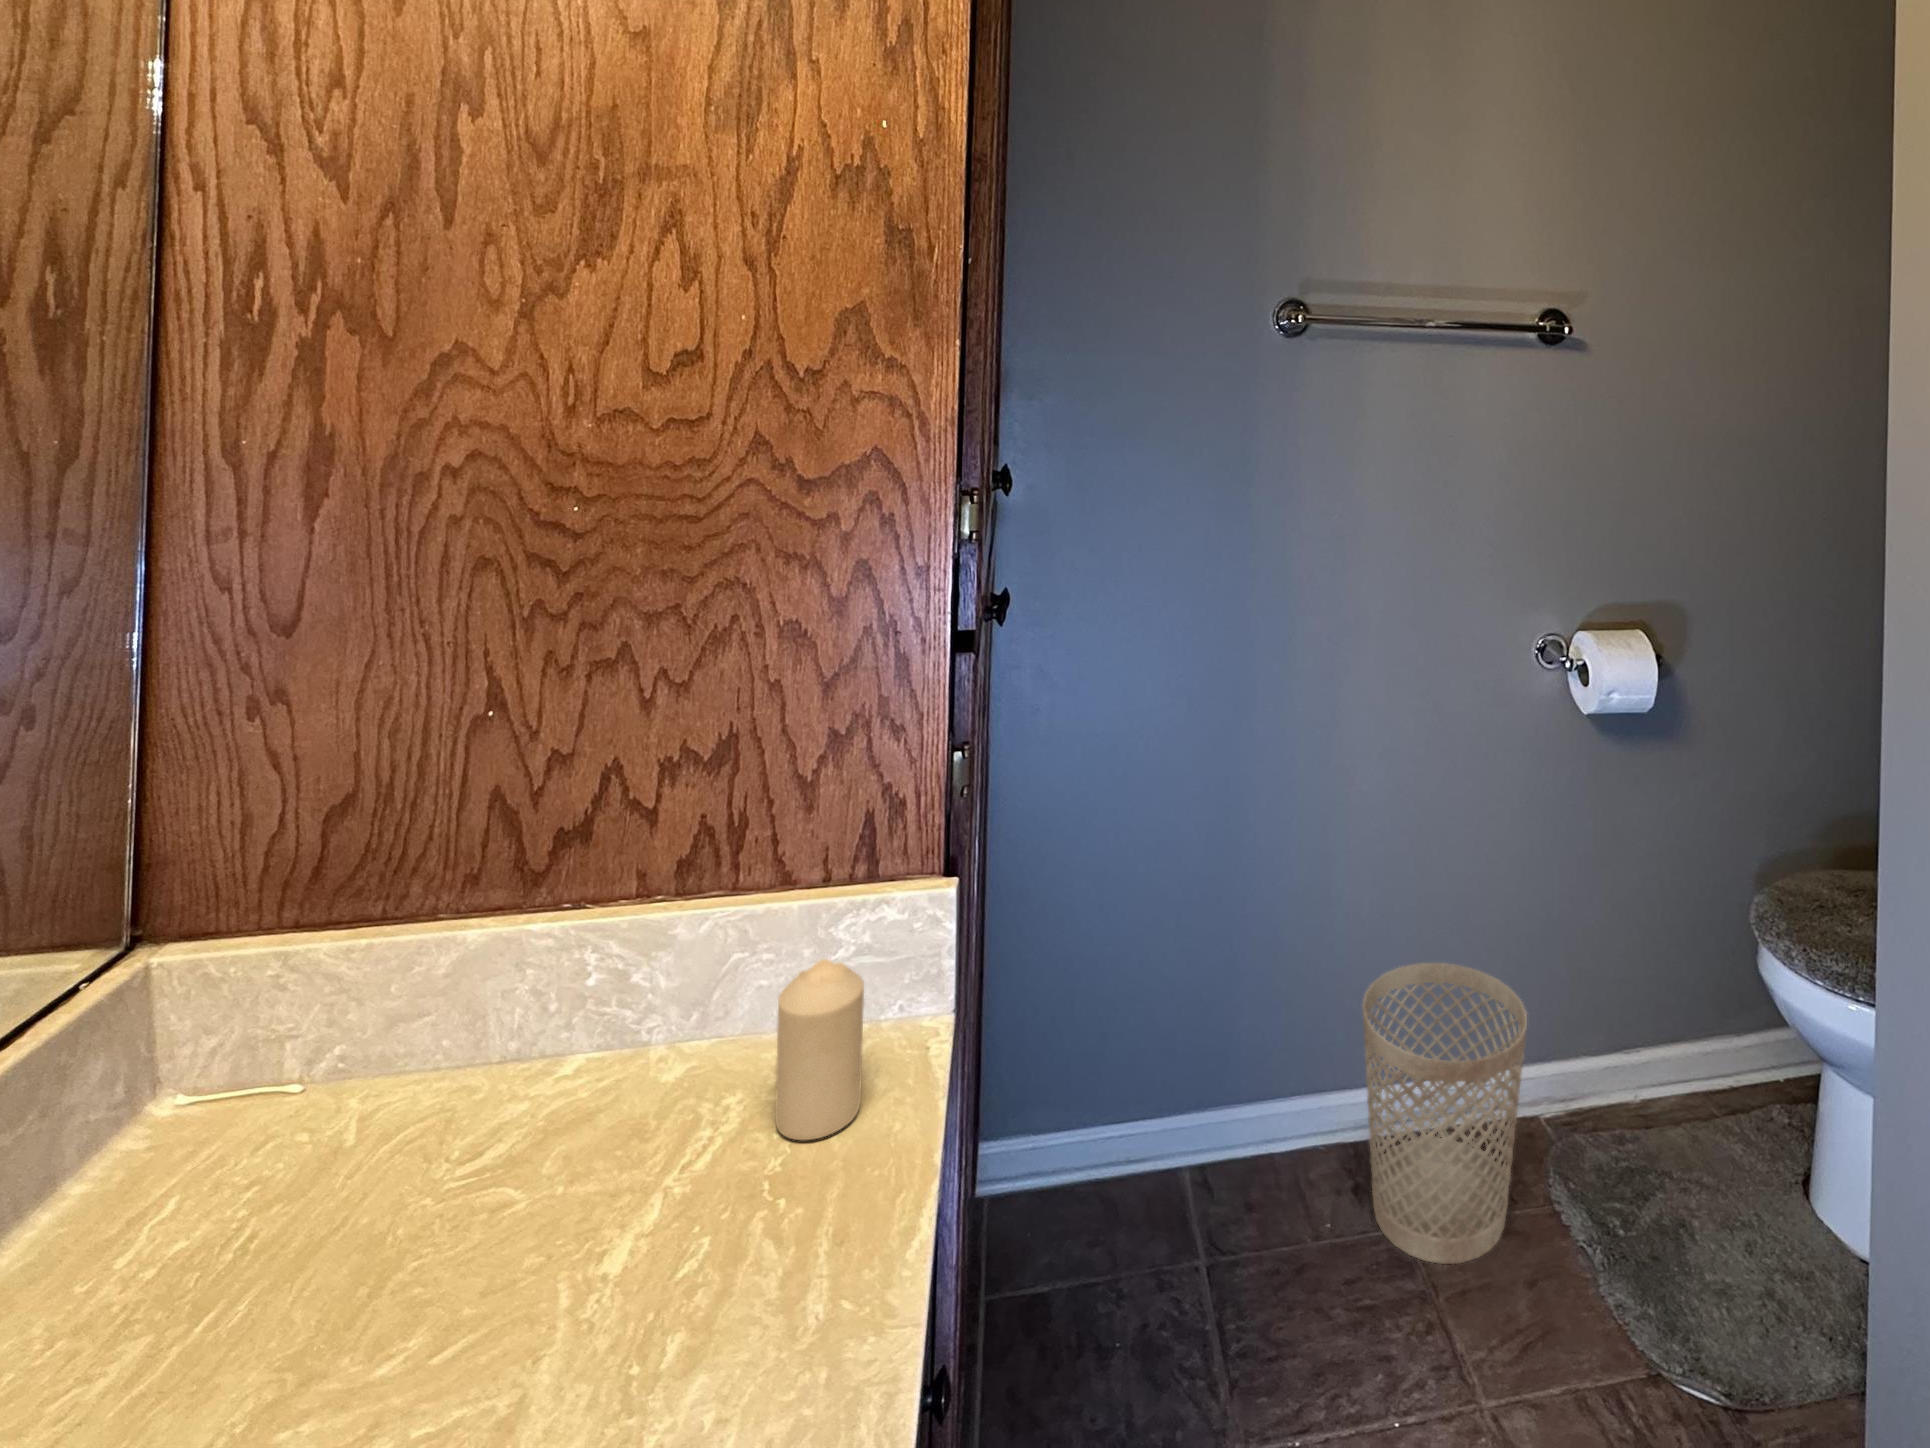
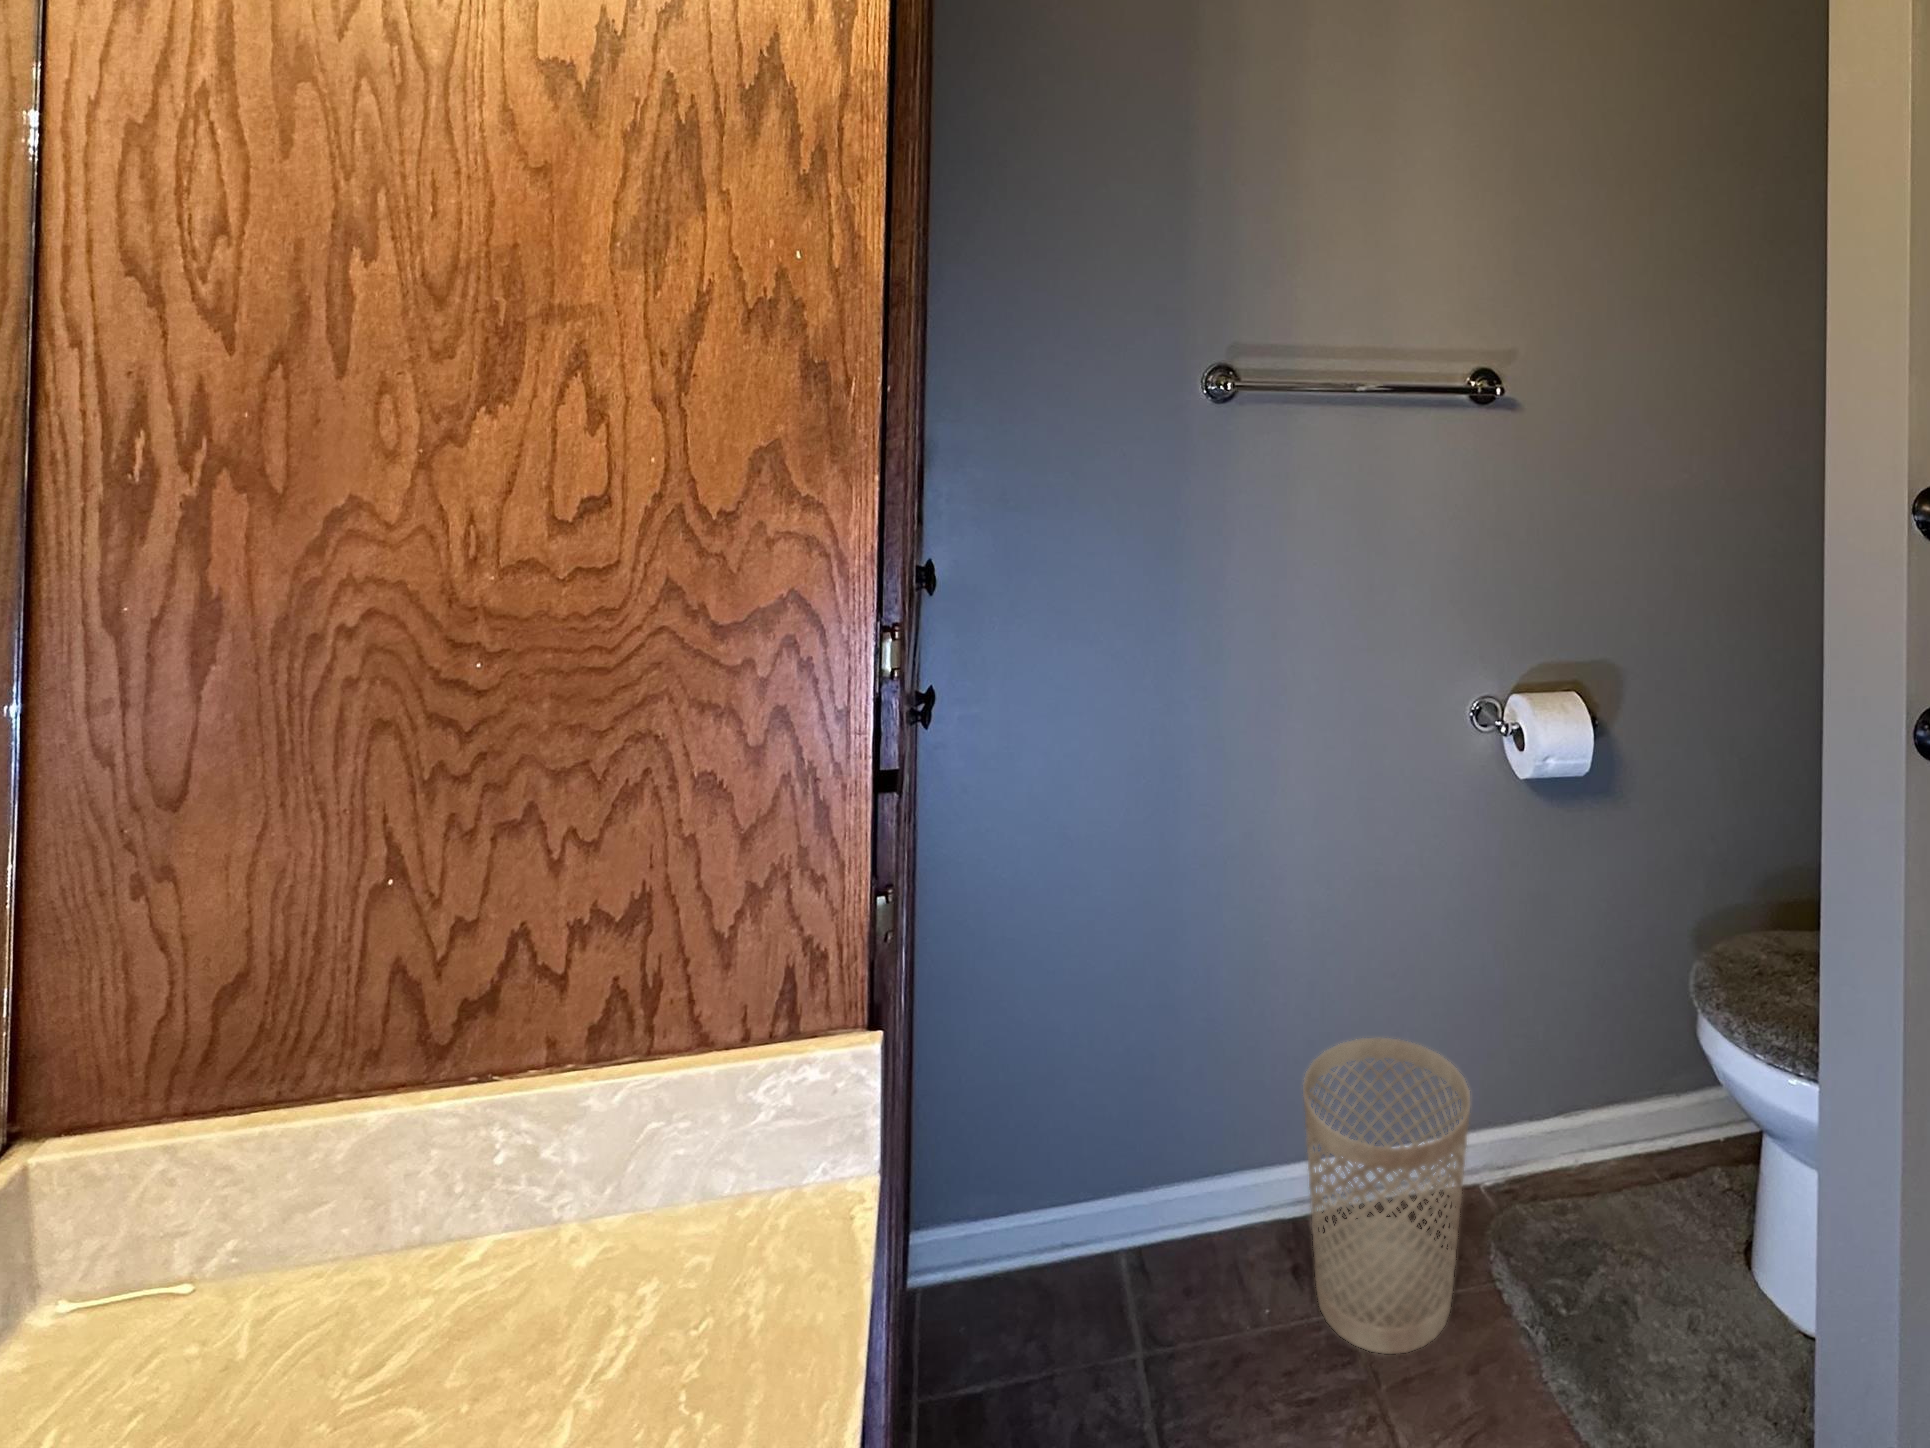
candle: present [775,959,864,1140] -> none [694,1137,786,1336]

